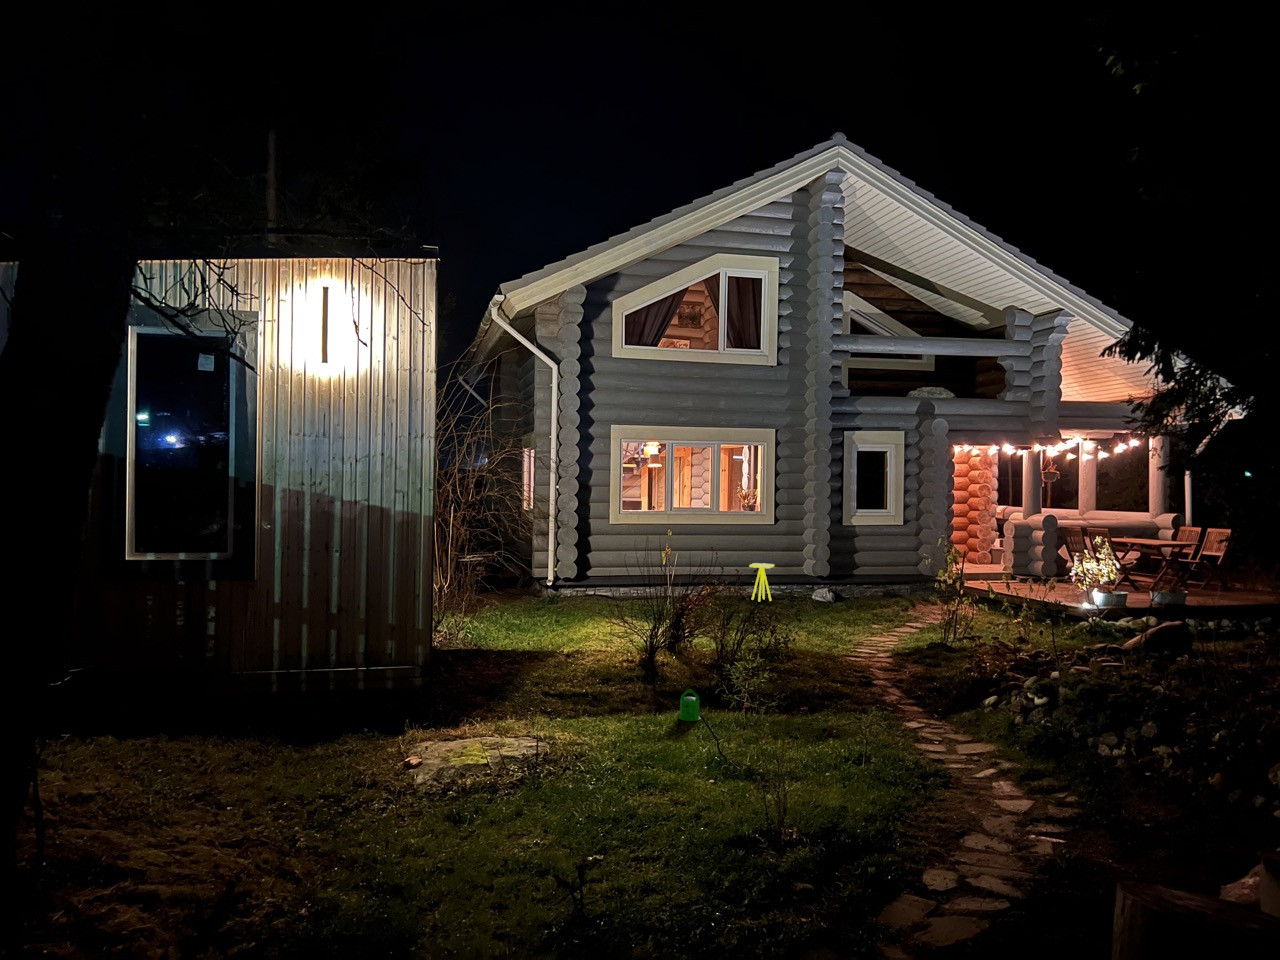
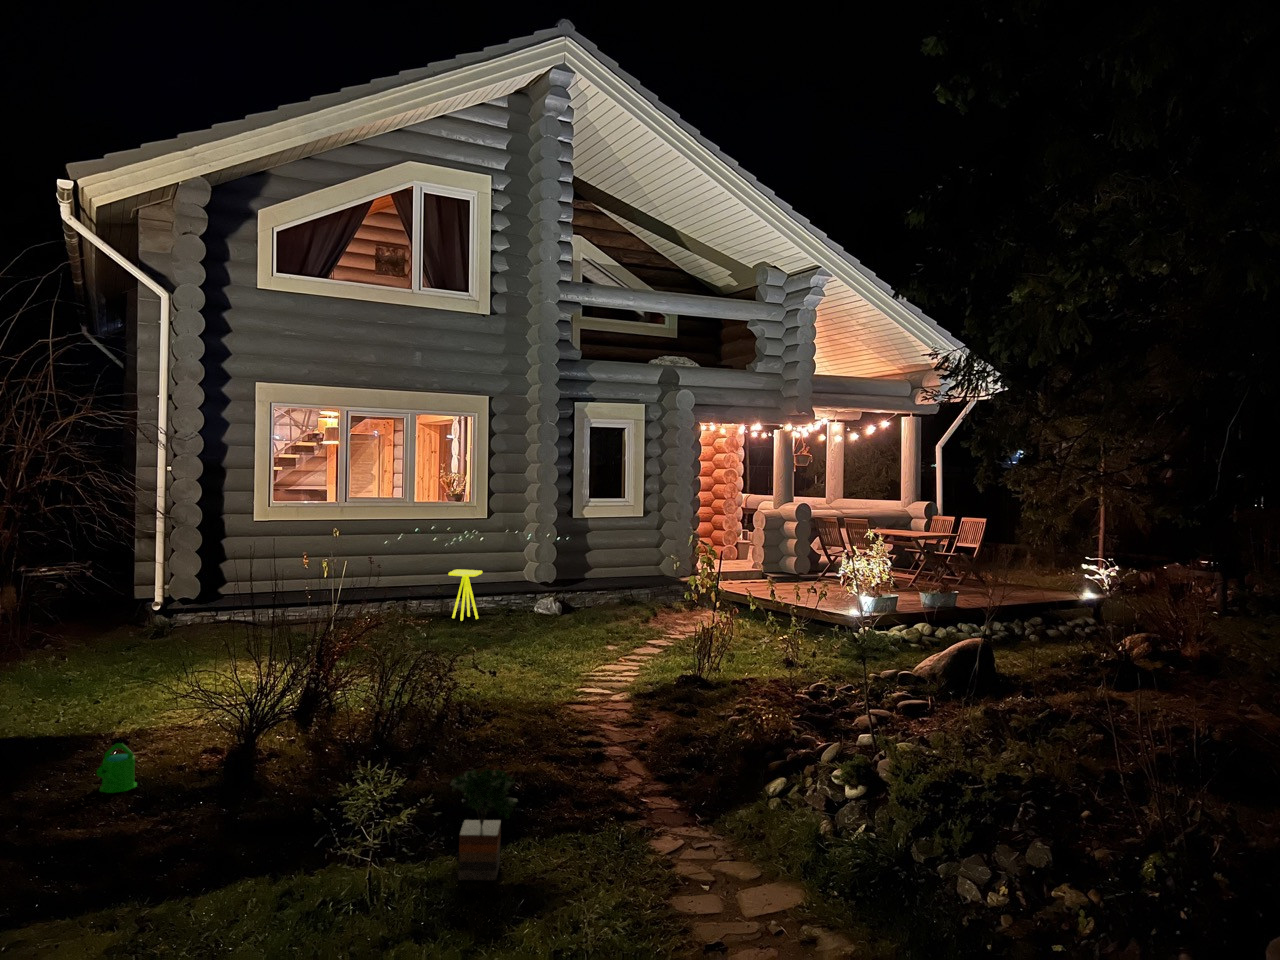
potted tree: none [782,666,823,729] -> present [451,769,517,880]
watering can: present [679,689,701,721] -> present [97,743,137,793]

